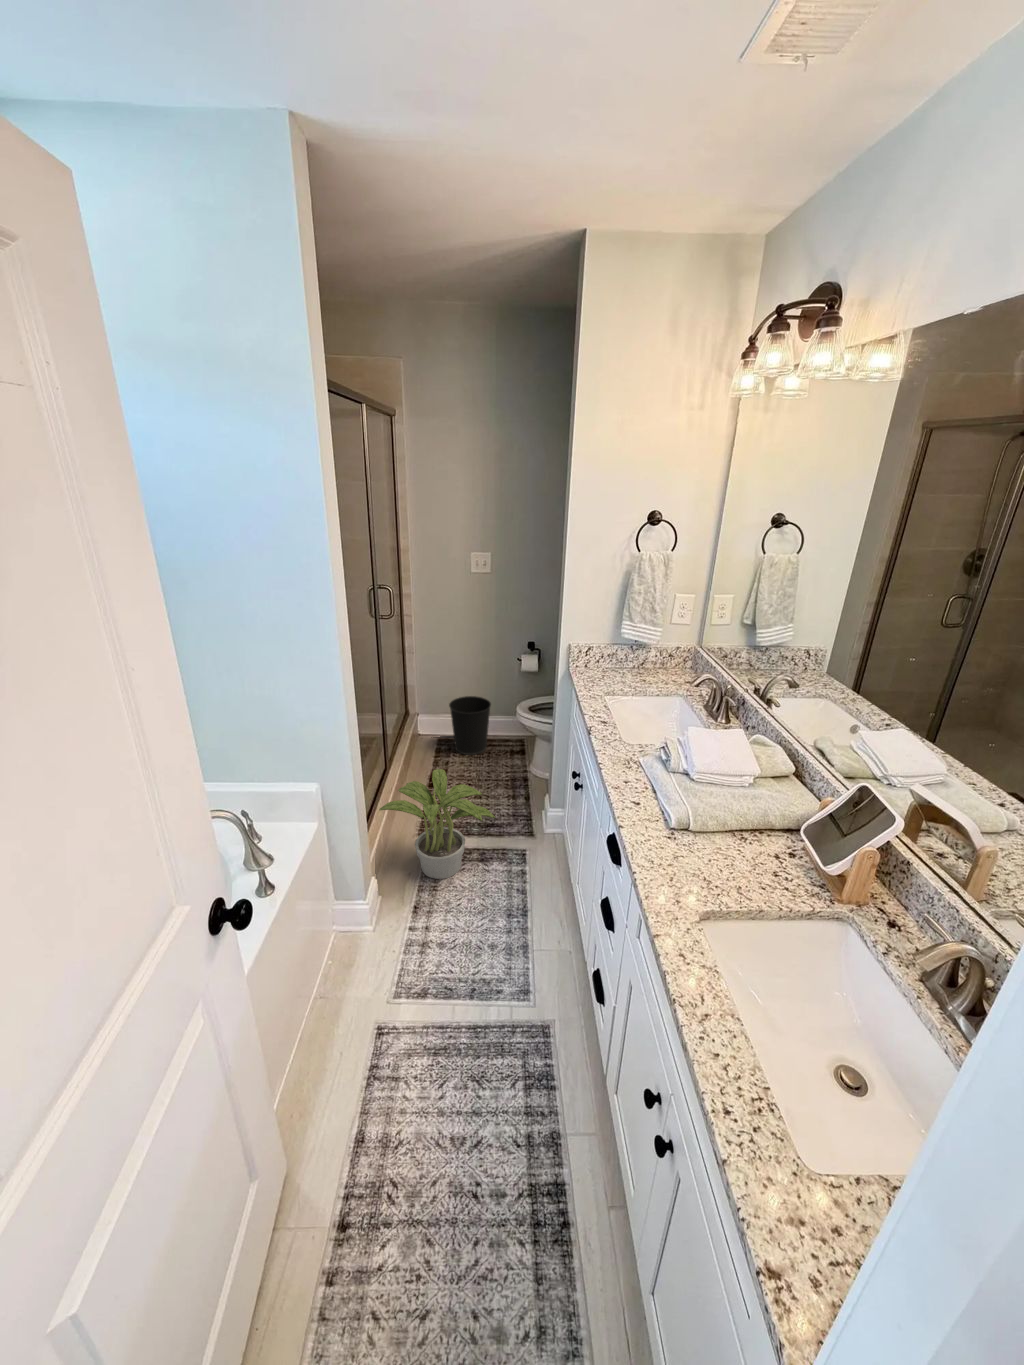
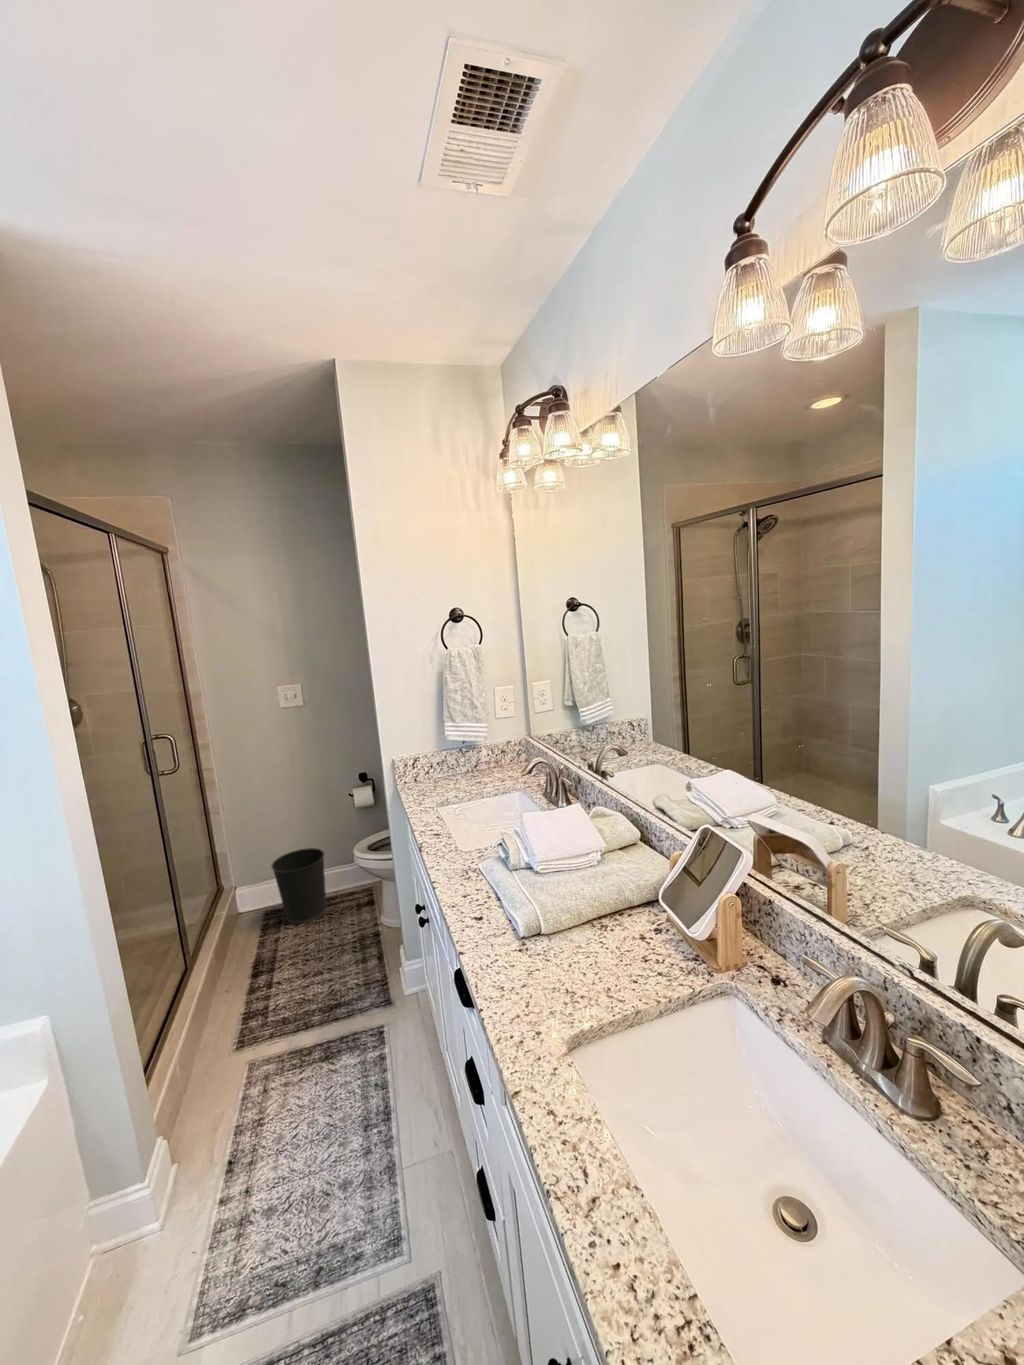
potted plant: present [379,769,495,879] -> none [167,948,334,1108]

